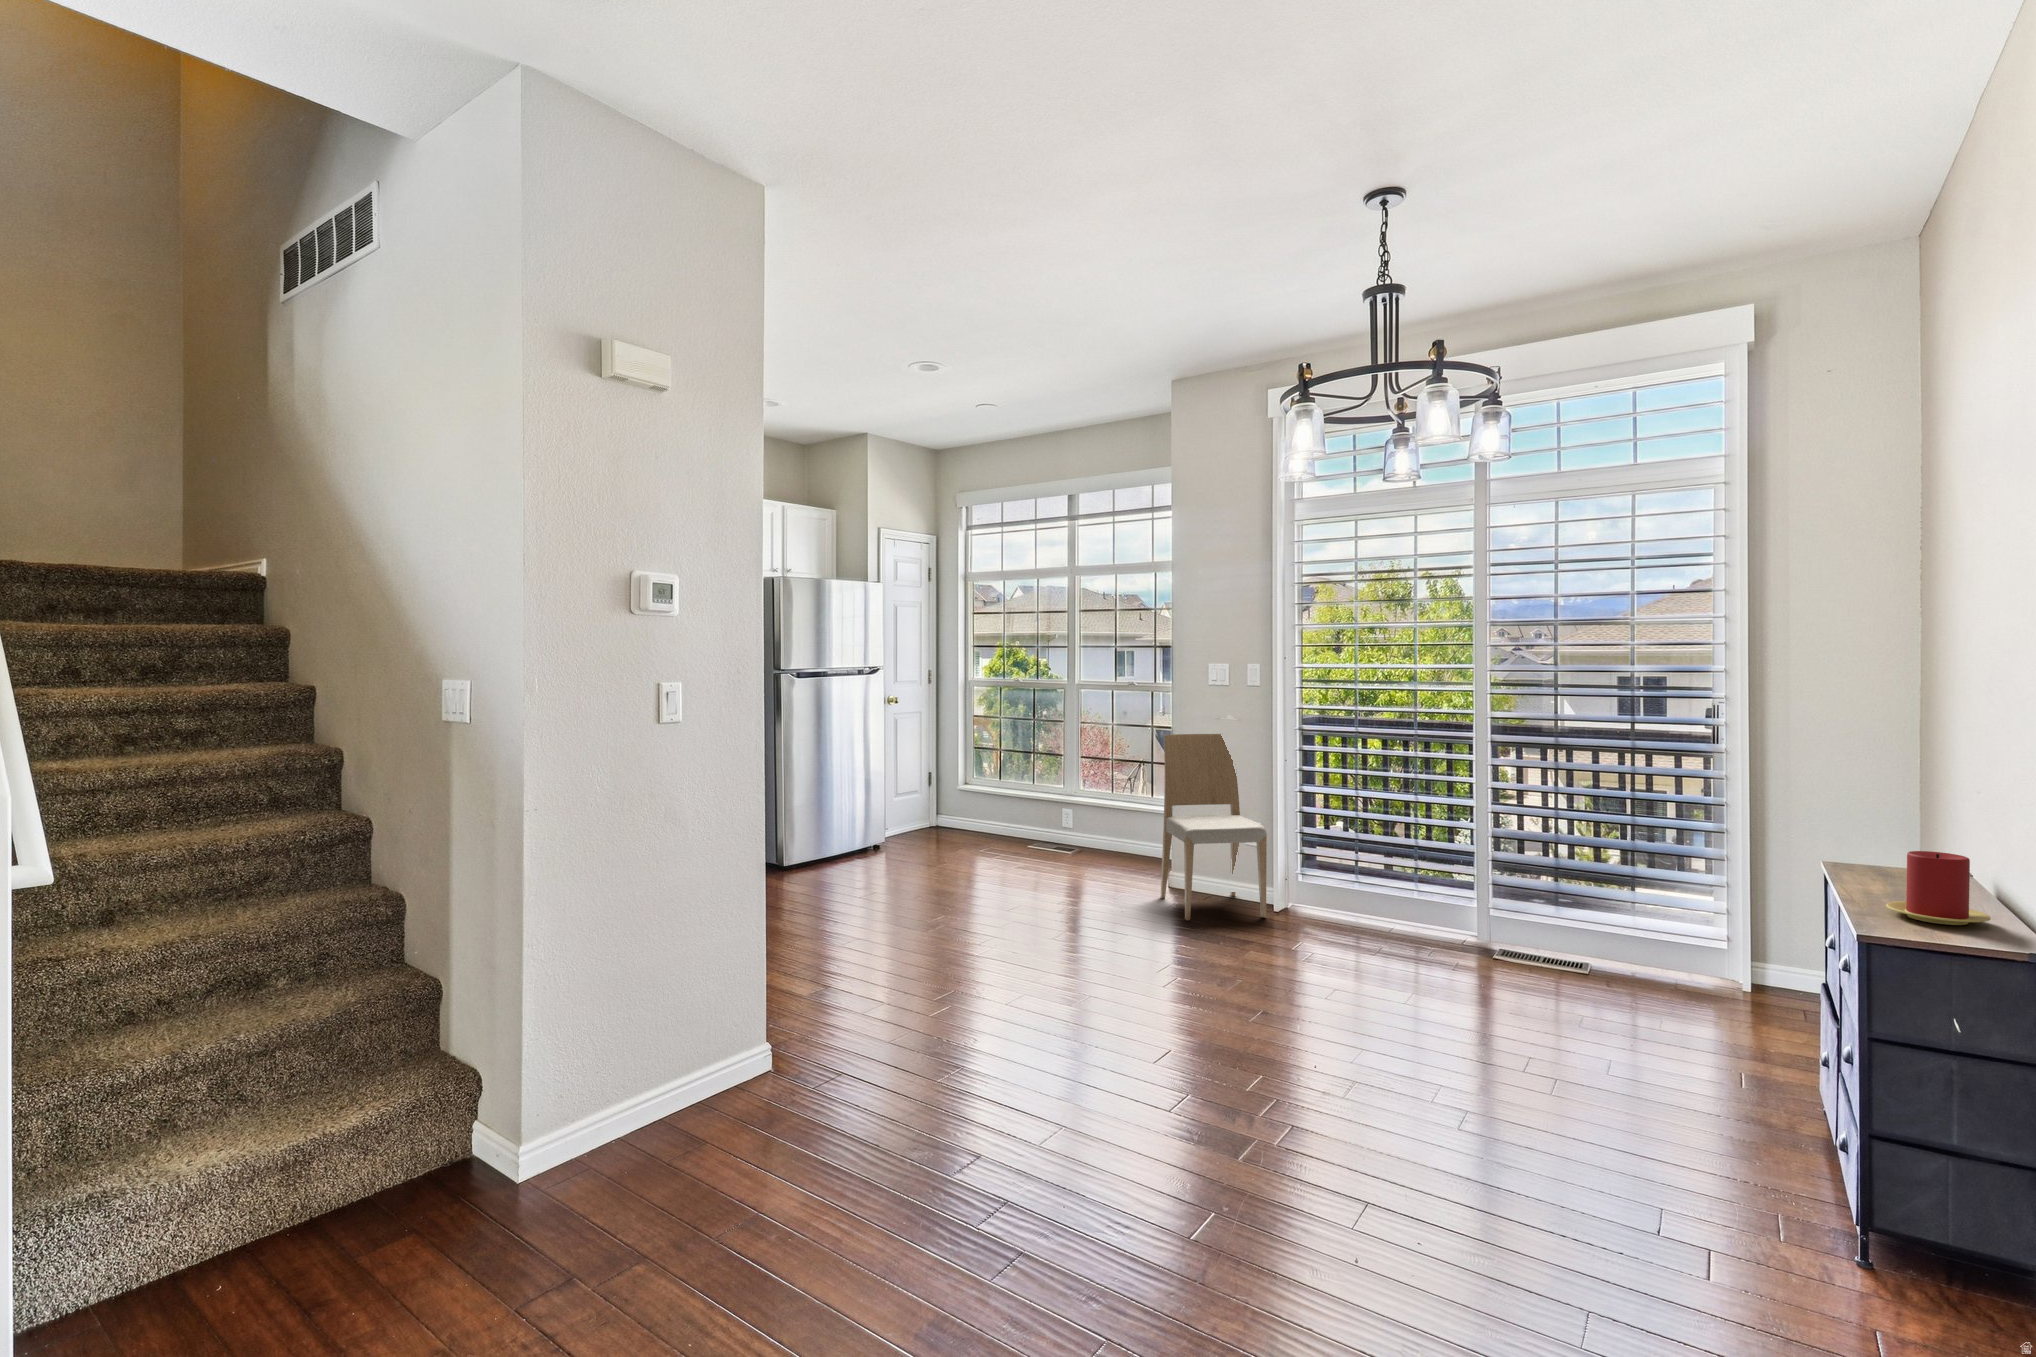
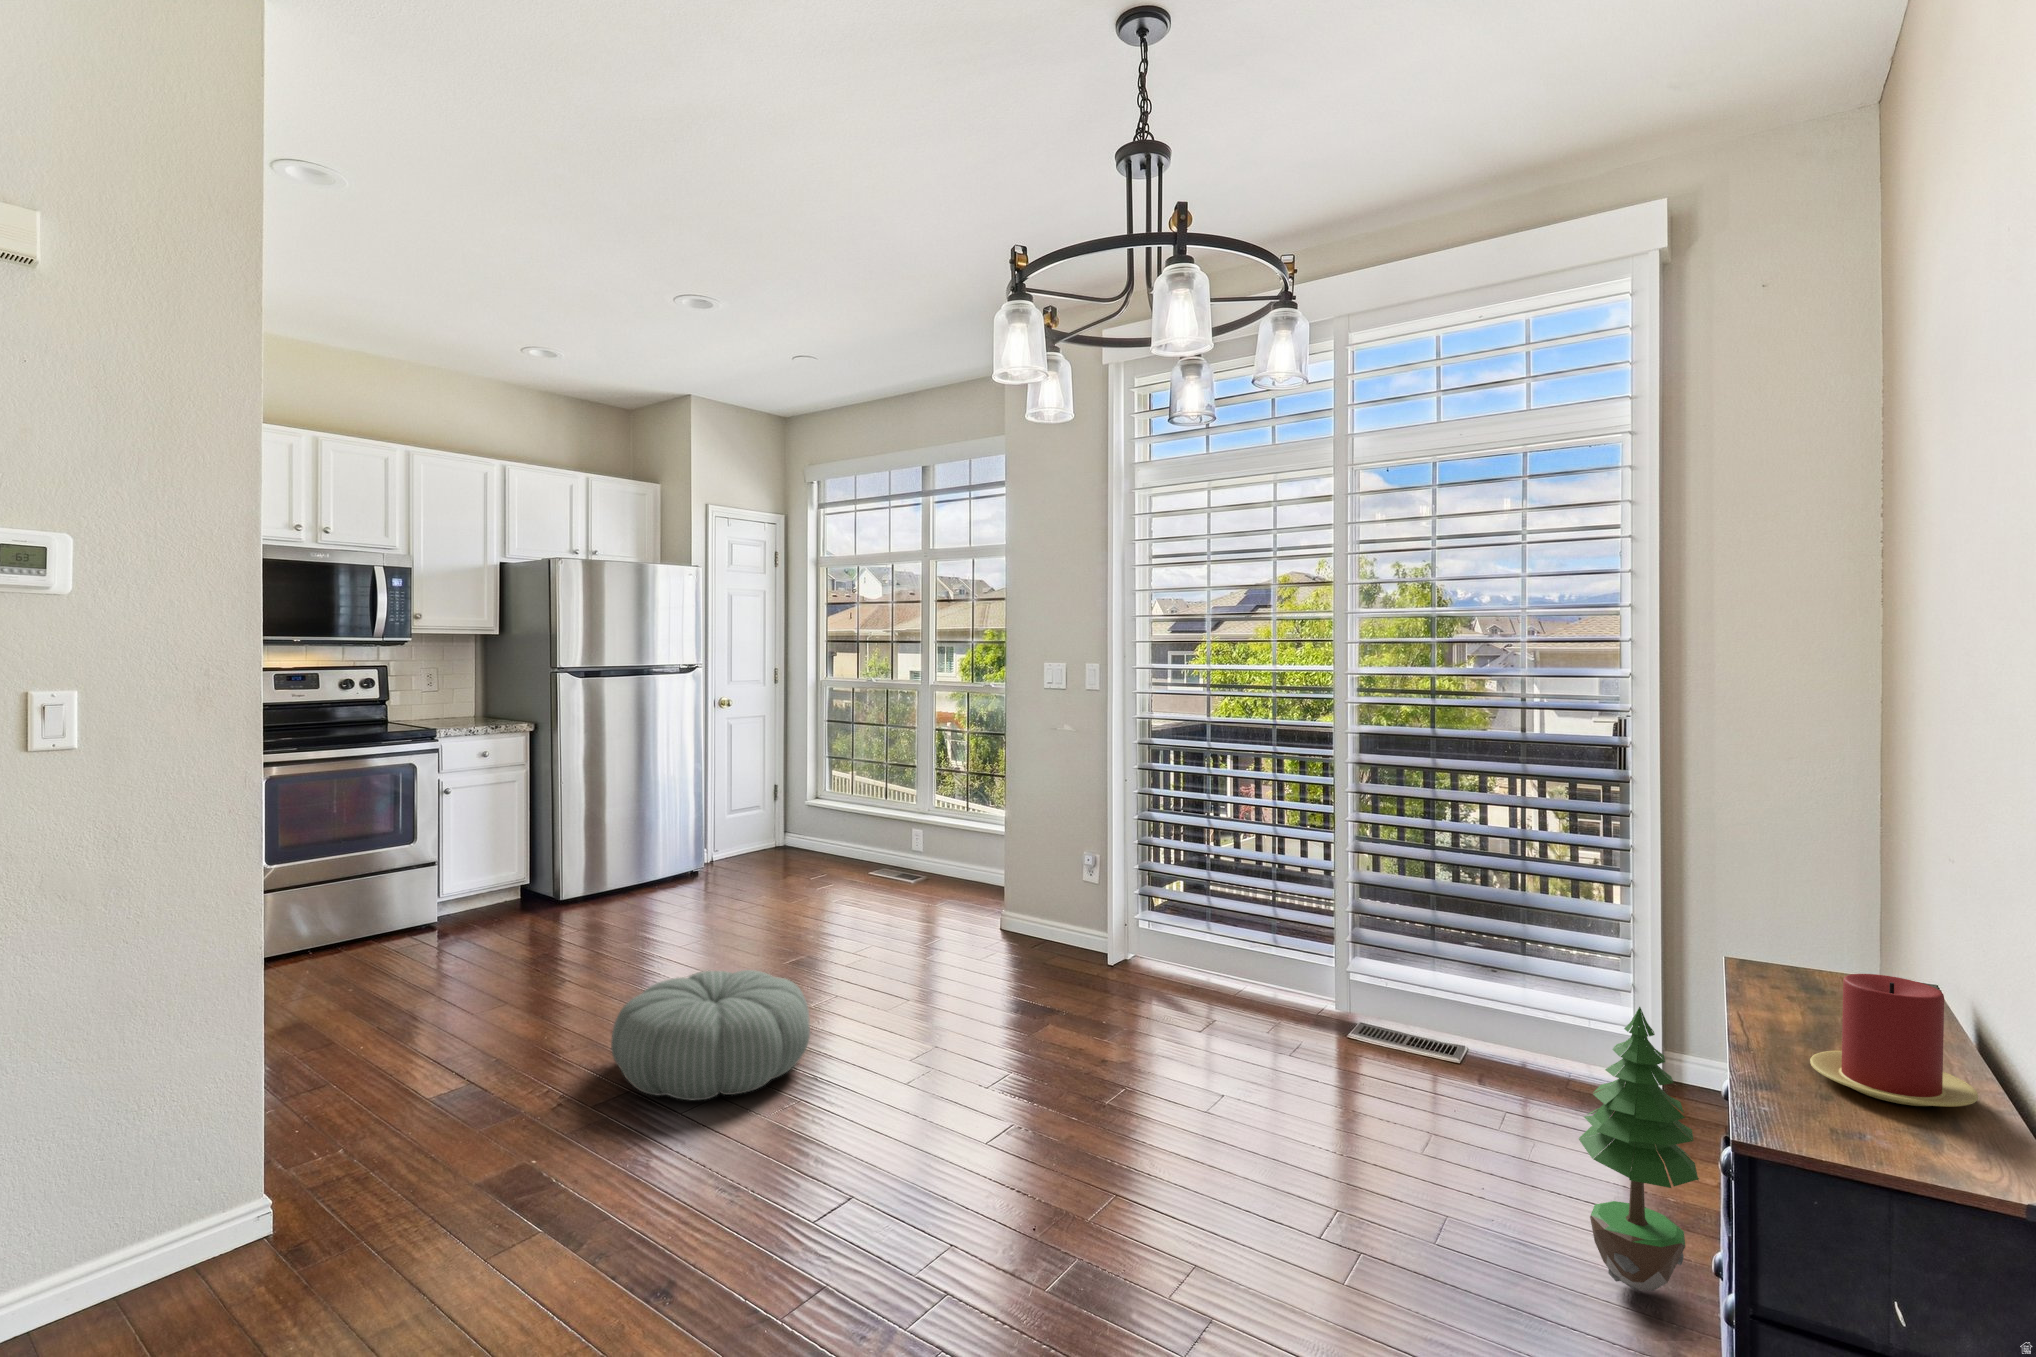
dining chair: present [1160,734,1267,920] -> none [982,747,1094,977]
potted tree: none [1711,899,1800,1098] -> present [1579,1007,1699,1291]
pouf: none [935,905,1083,996] -> present [611,970,810,1100]

